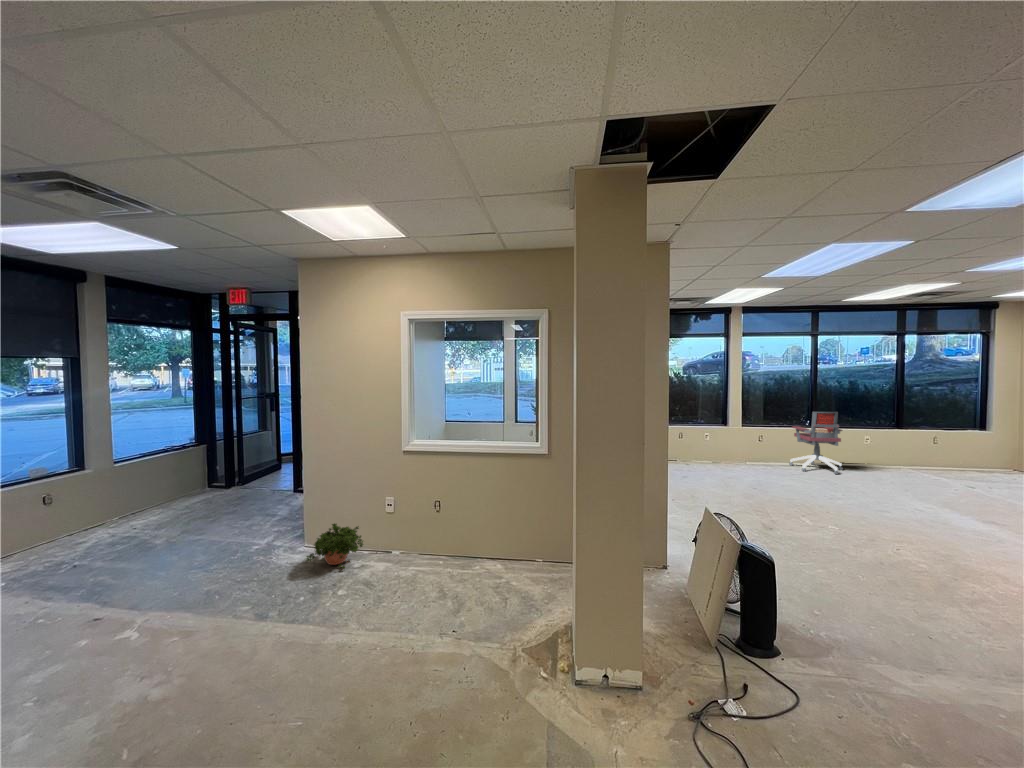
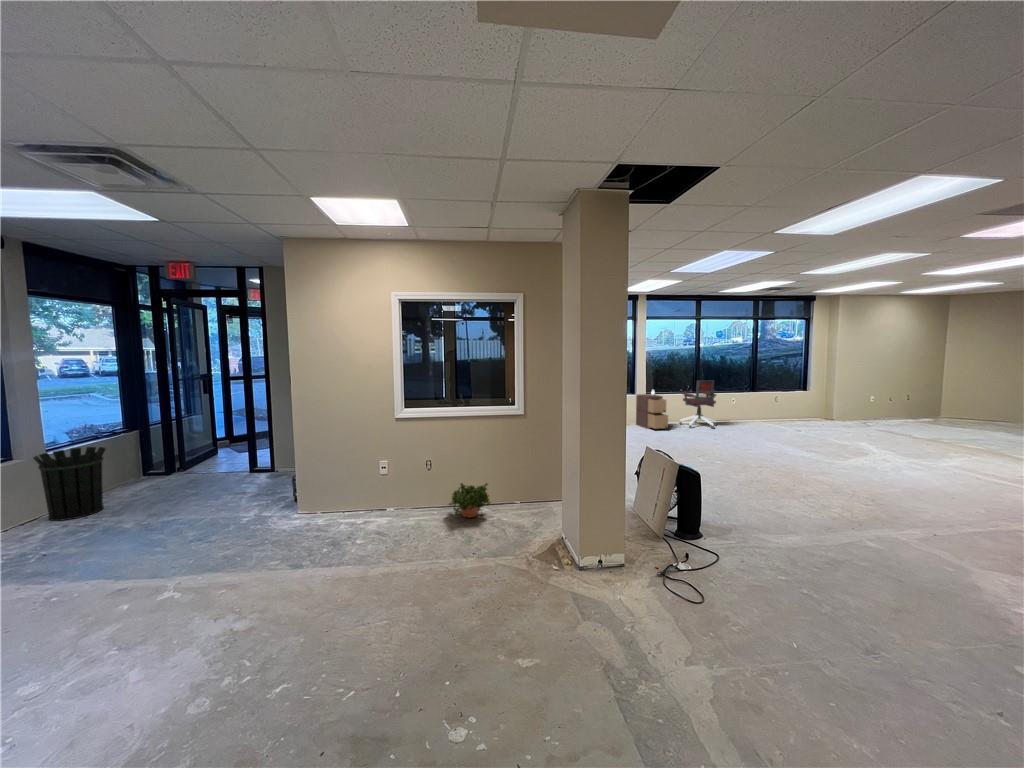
storage cabinet: none [730,421,771,470] -> present [636,390,668,429]
waste bin: none [103,461,166,529] -> present [33,447,106,521]
potted plant: present [306,524,363,568] -> present [449,483,490,517]

